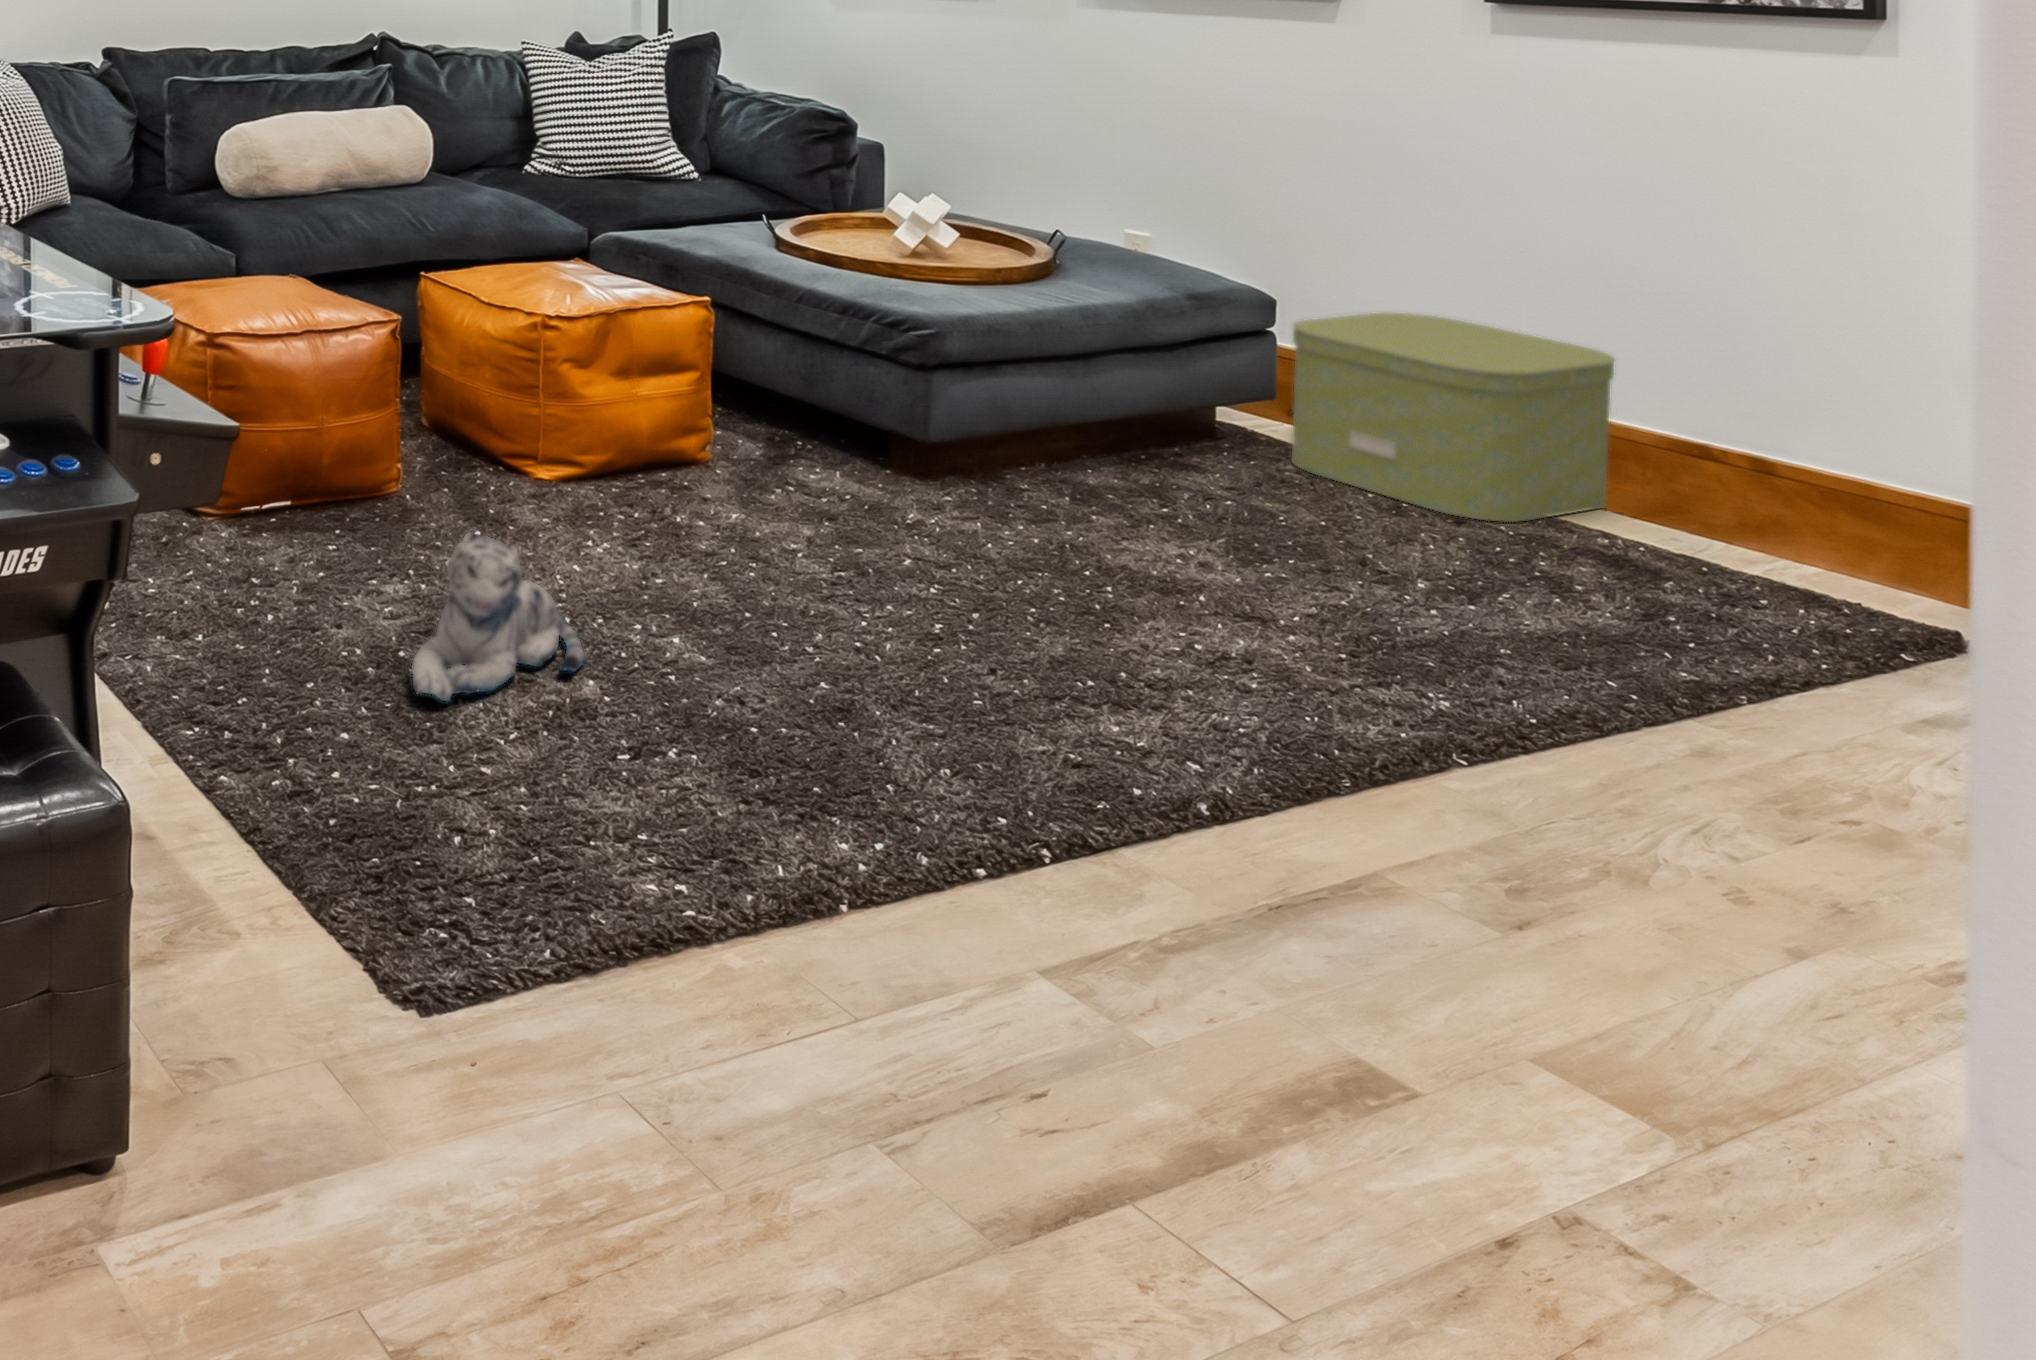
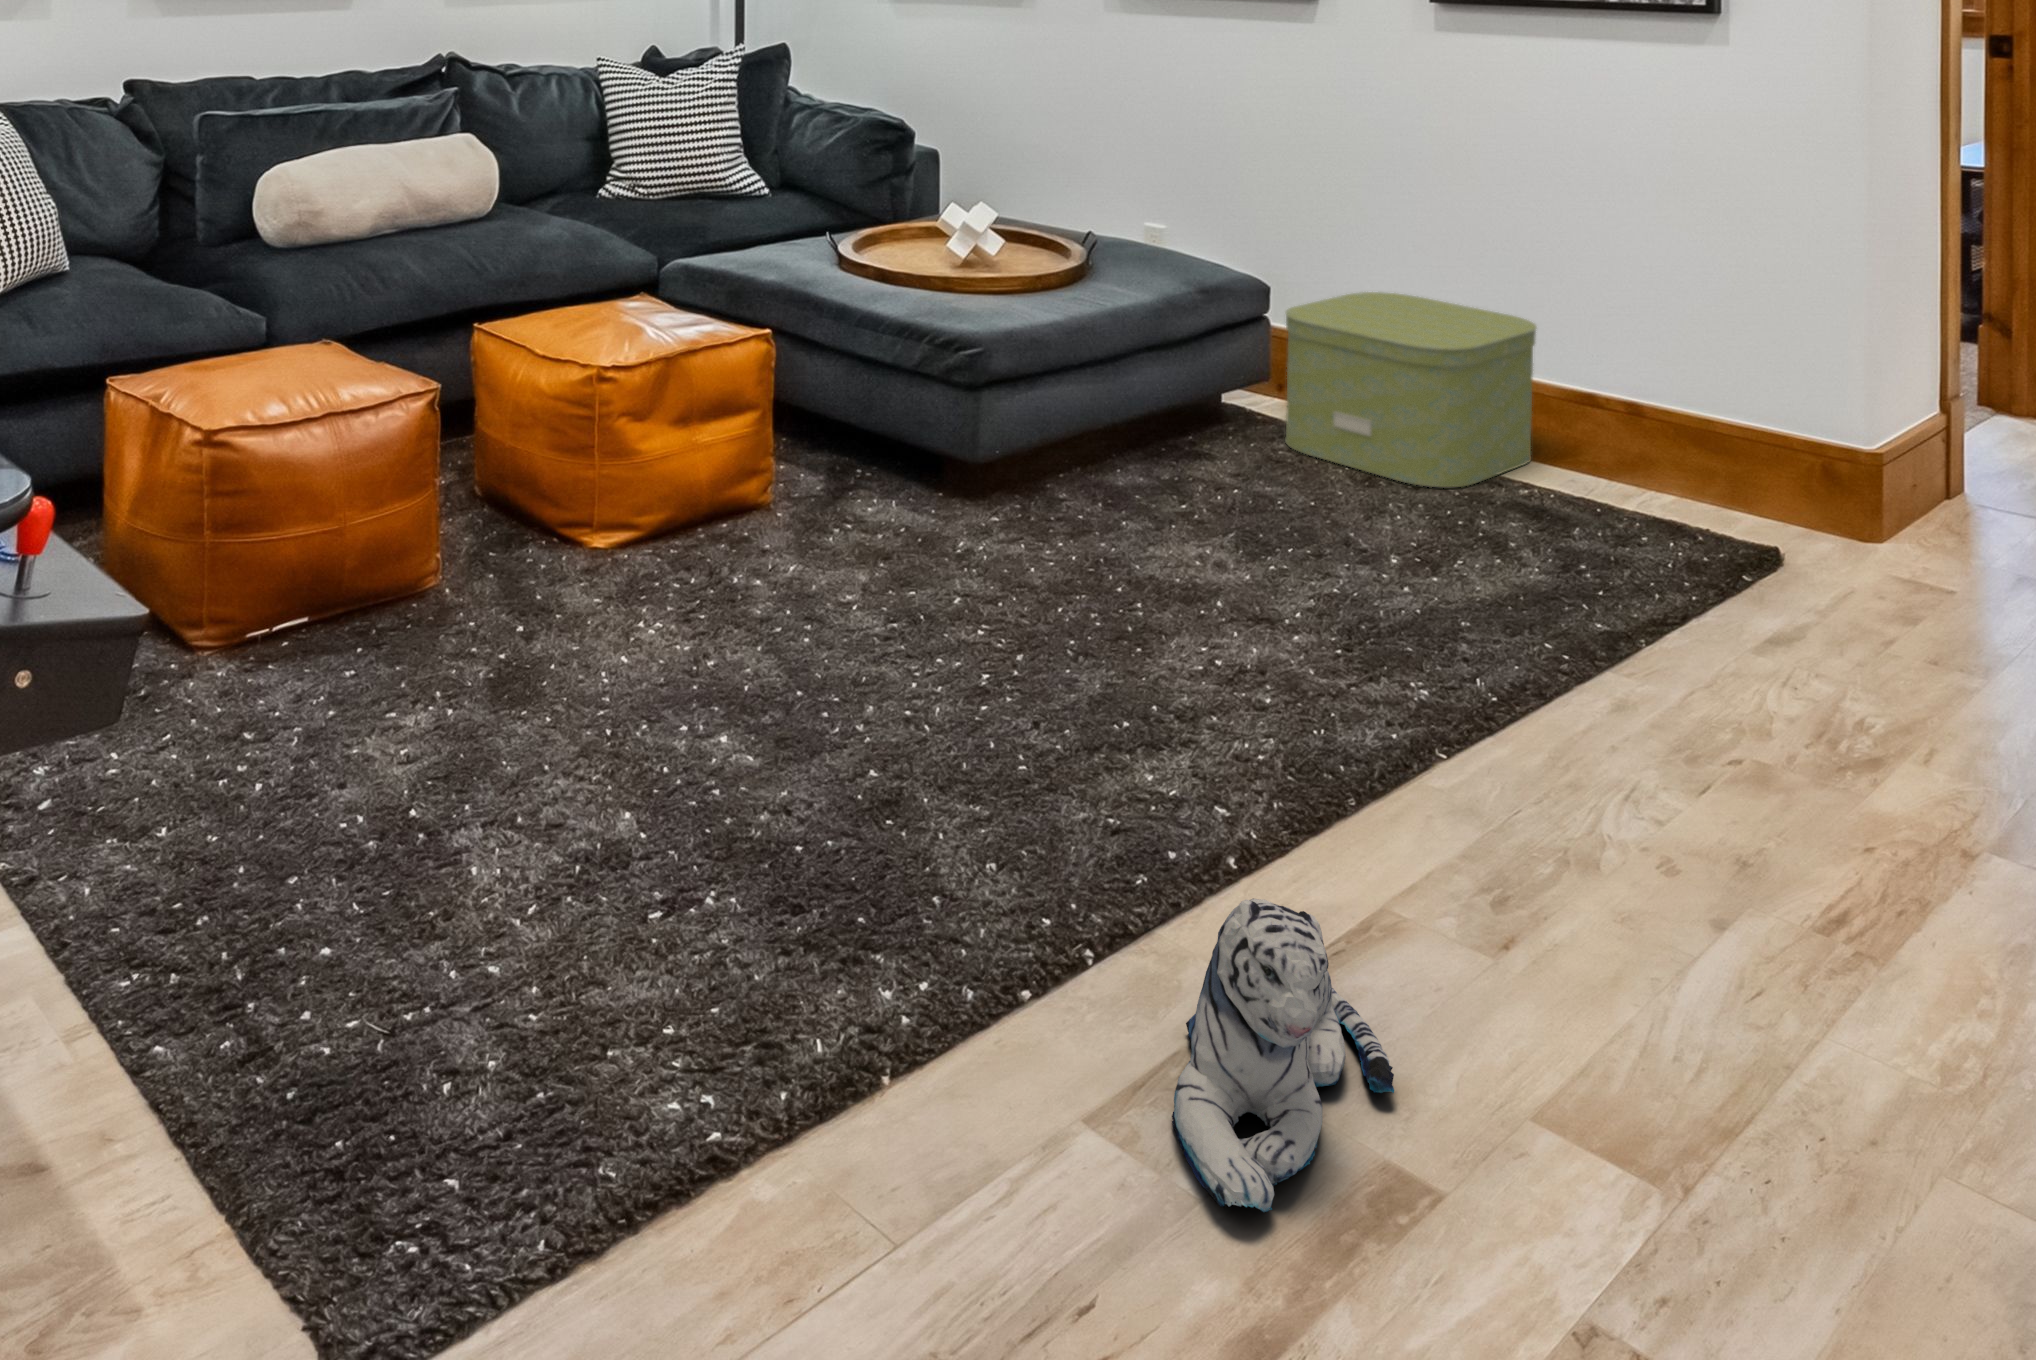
plush toy: present [412,533,585,701] -> present [1172,898,1394,1212]

